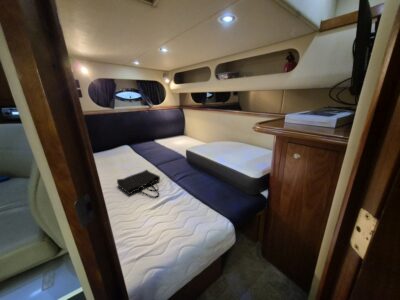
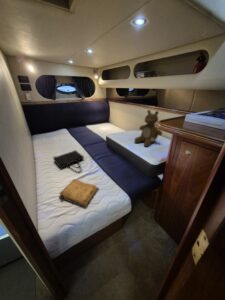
teddy bear: none [225,114,259,158] -> present [135,110,162,146]
diary: none [133,205,188,243] -> present [59,179,99,208]

